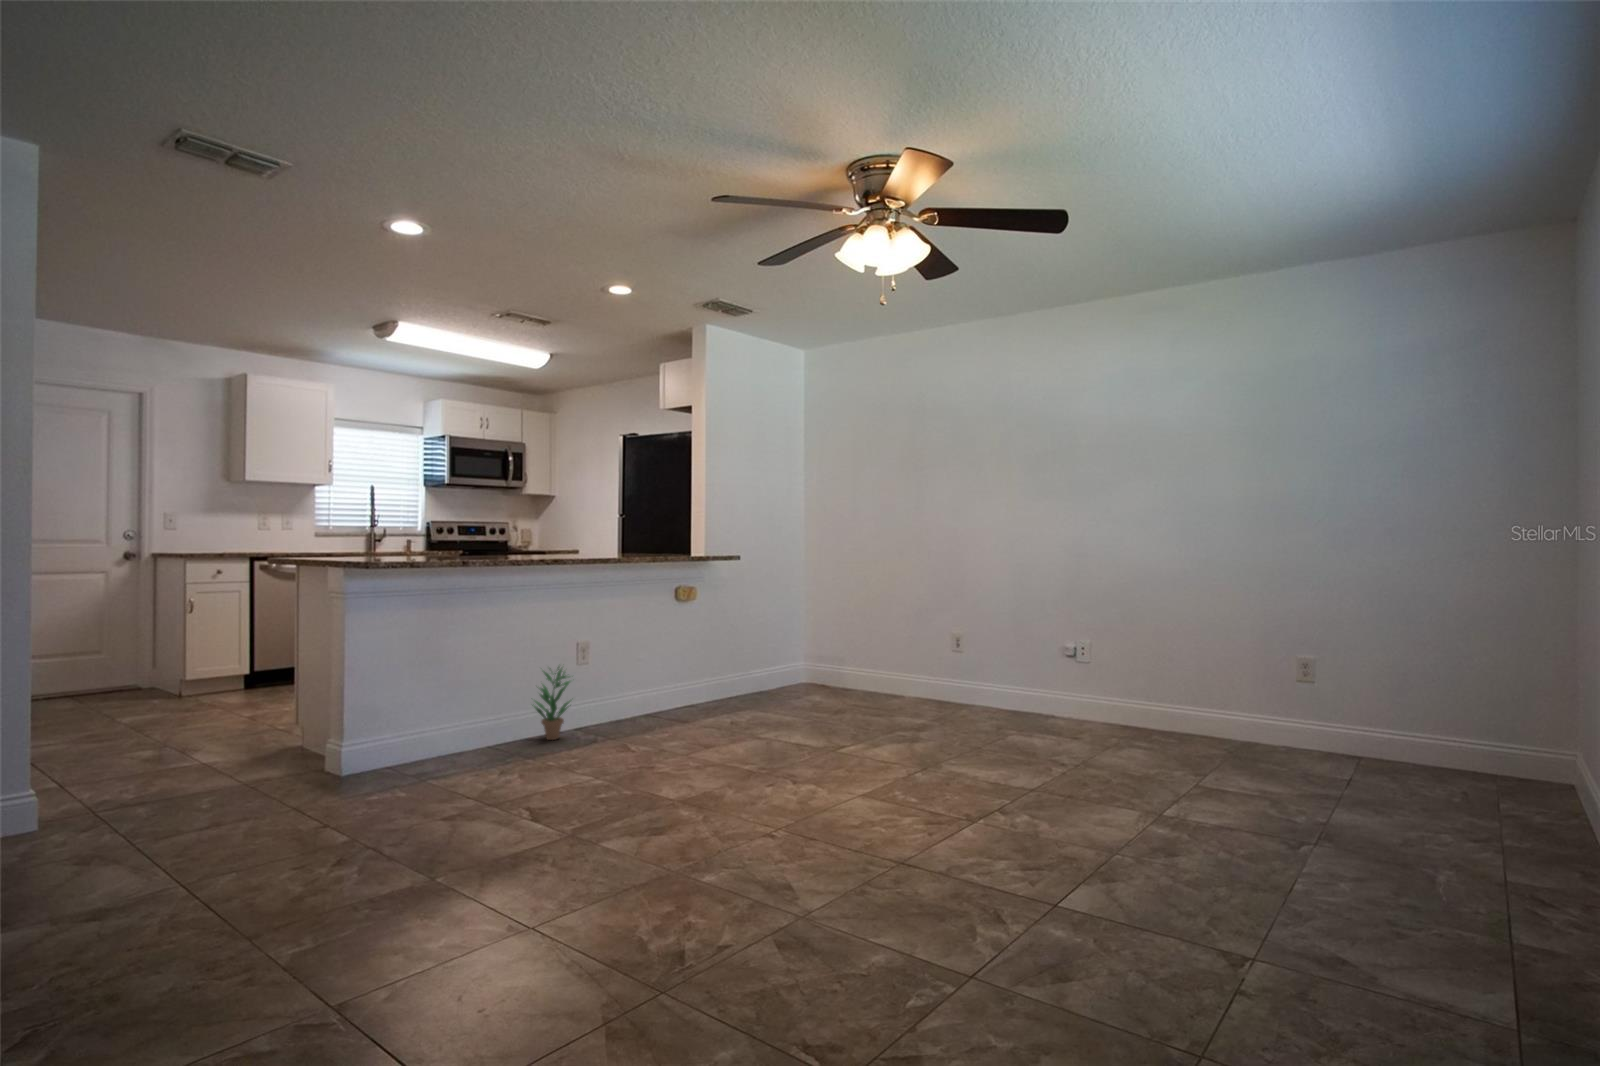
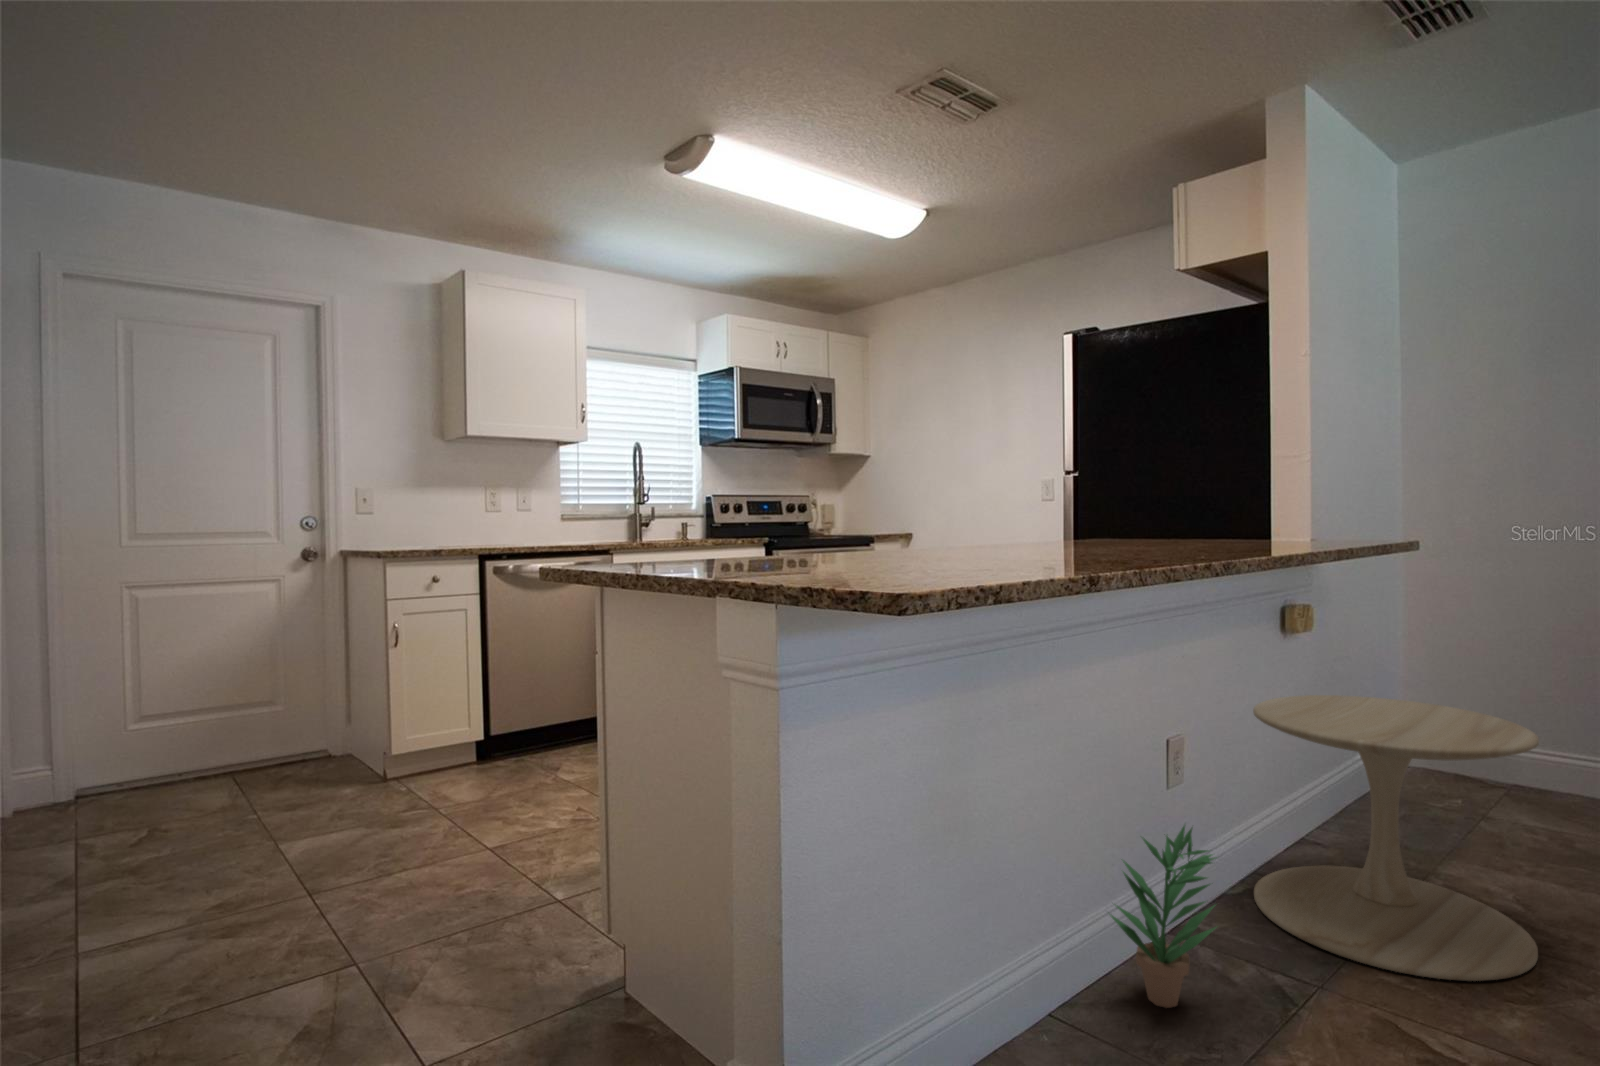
side table: none [636,624,742,730] -> present [1253,695,1539,981]

